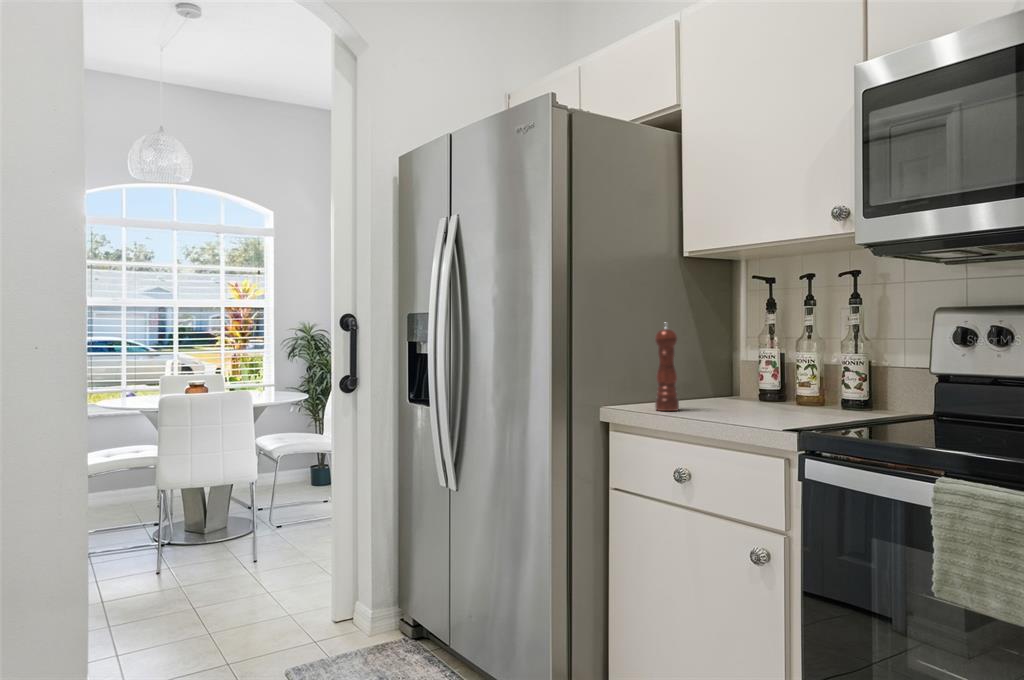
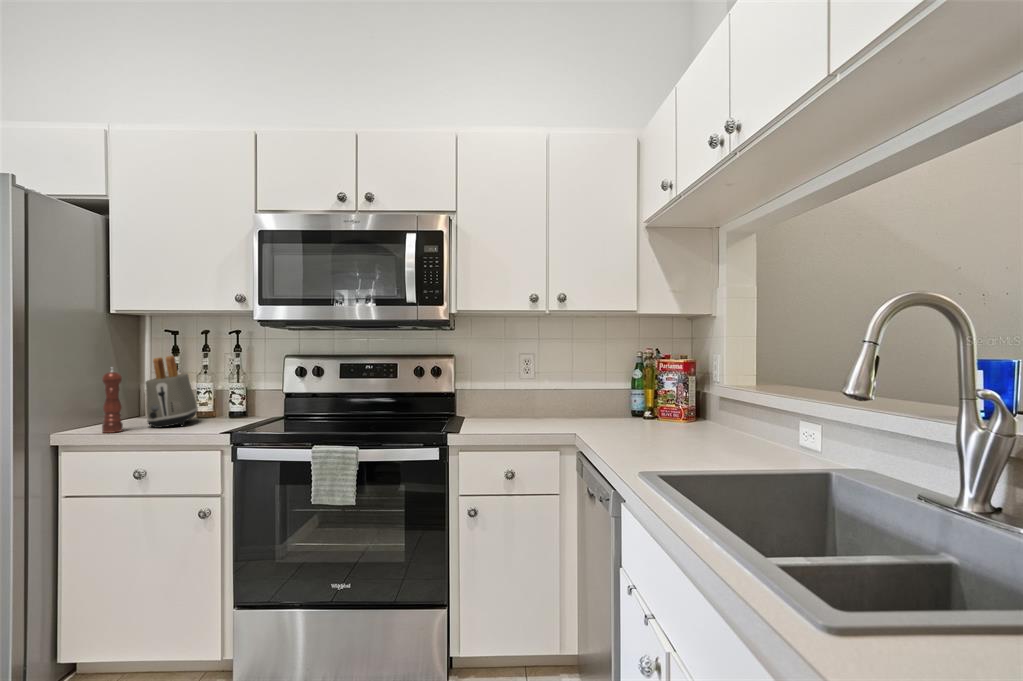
toaster: none [711,309,796,414] -> present [146,356,198,428]

